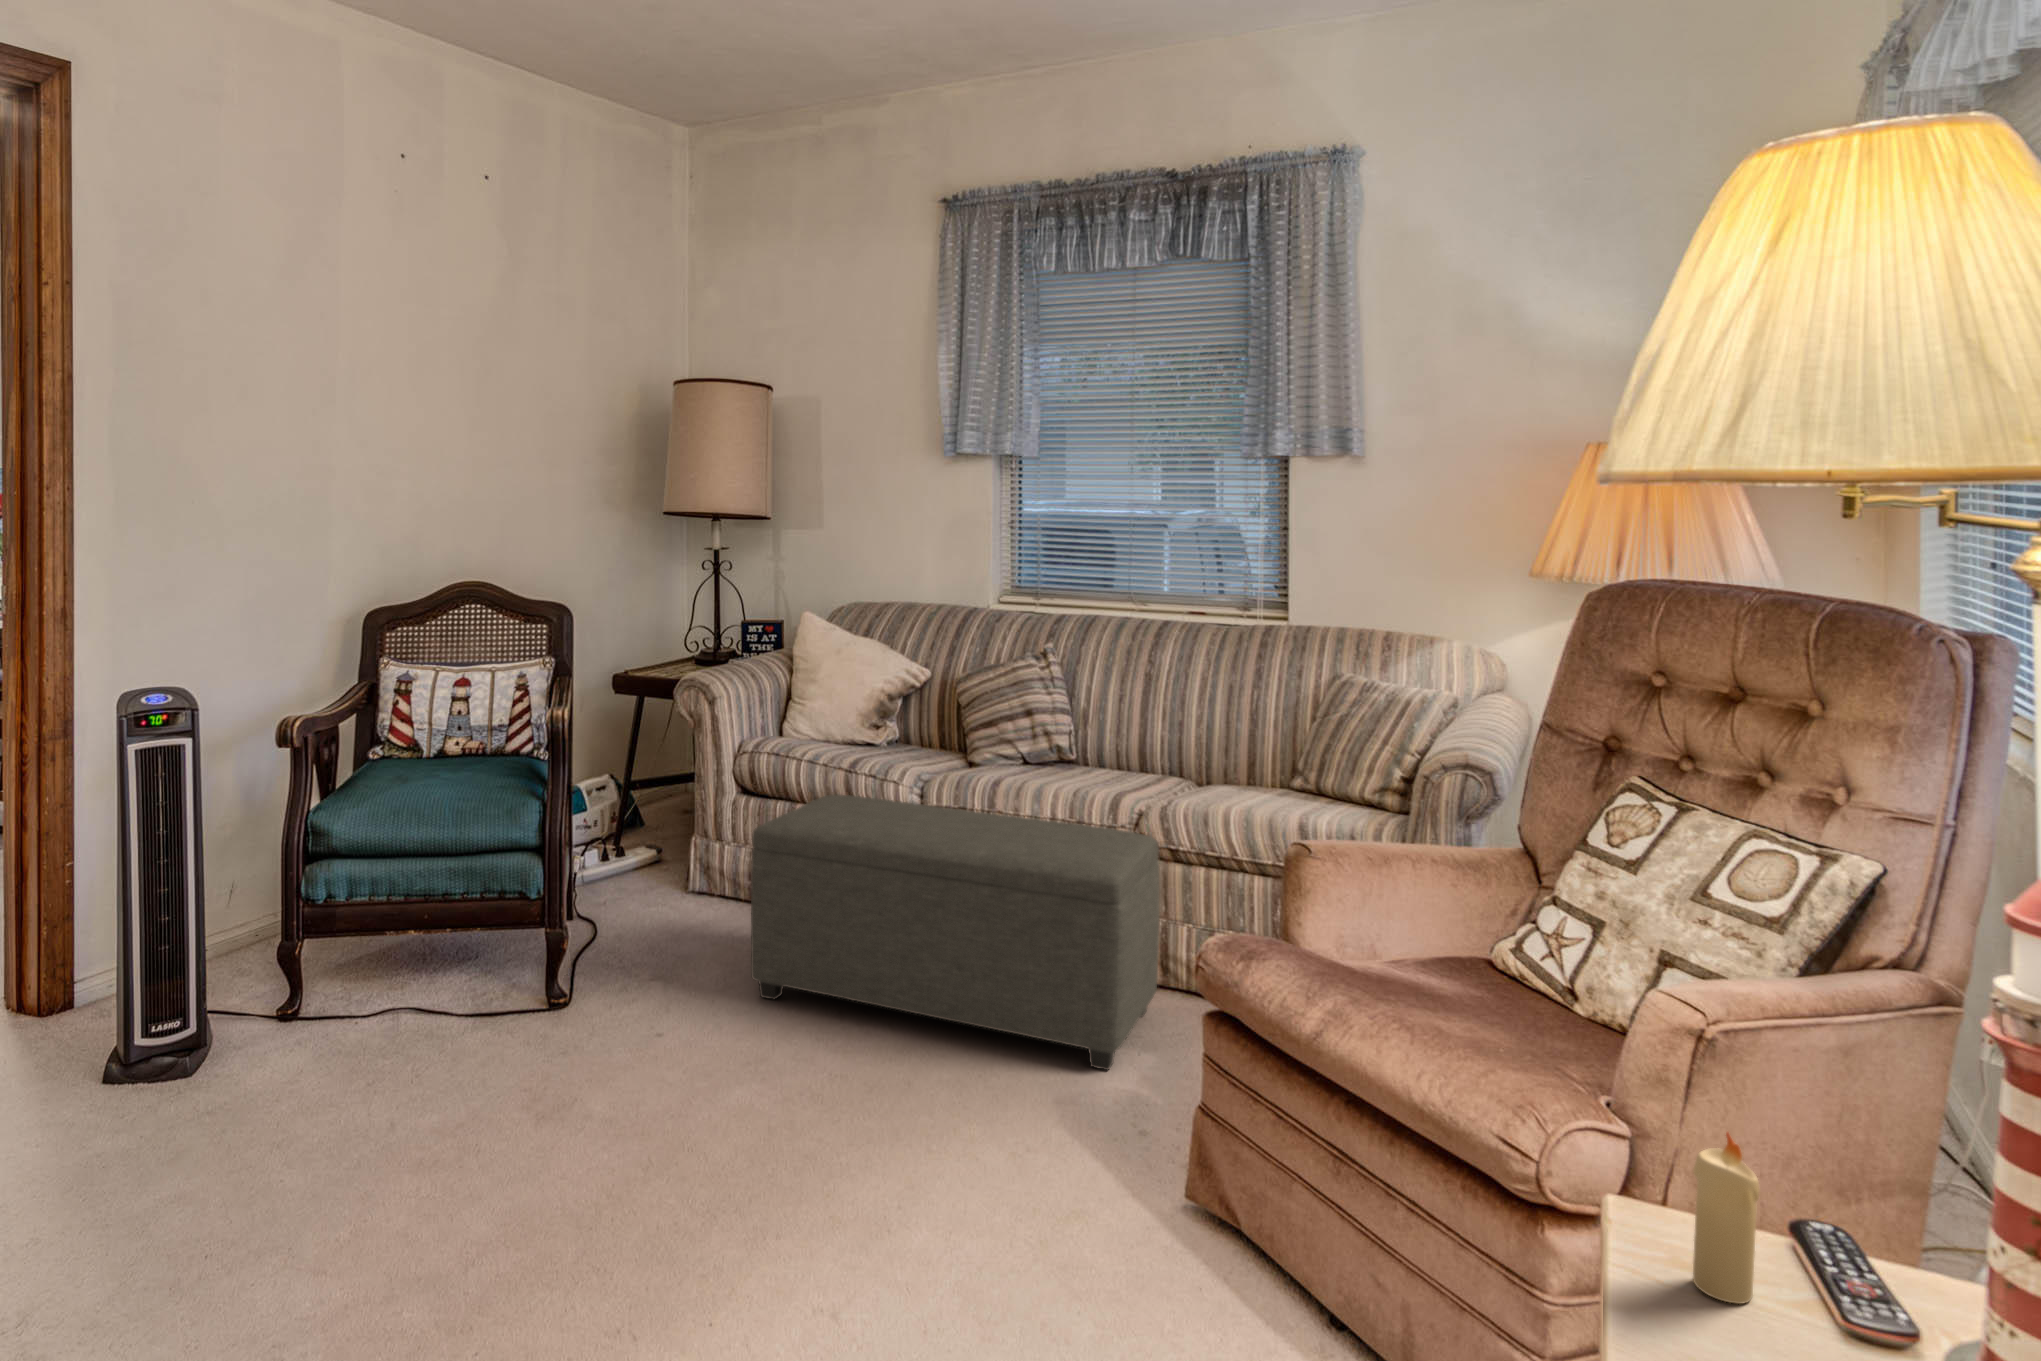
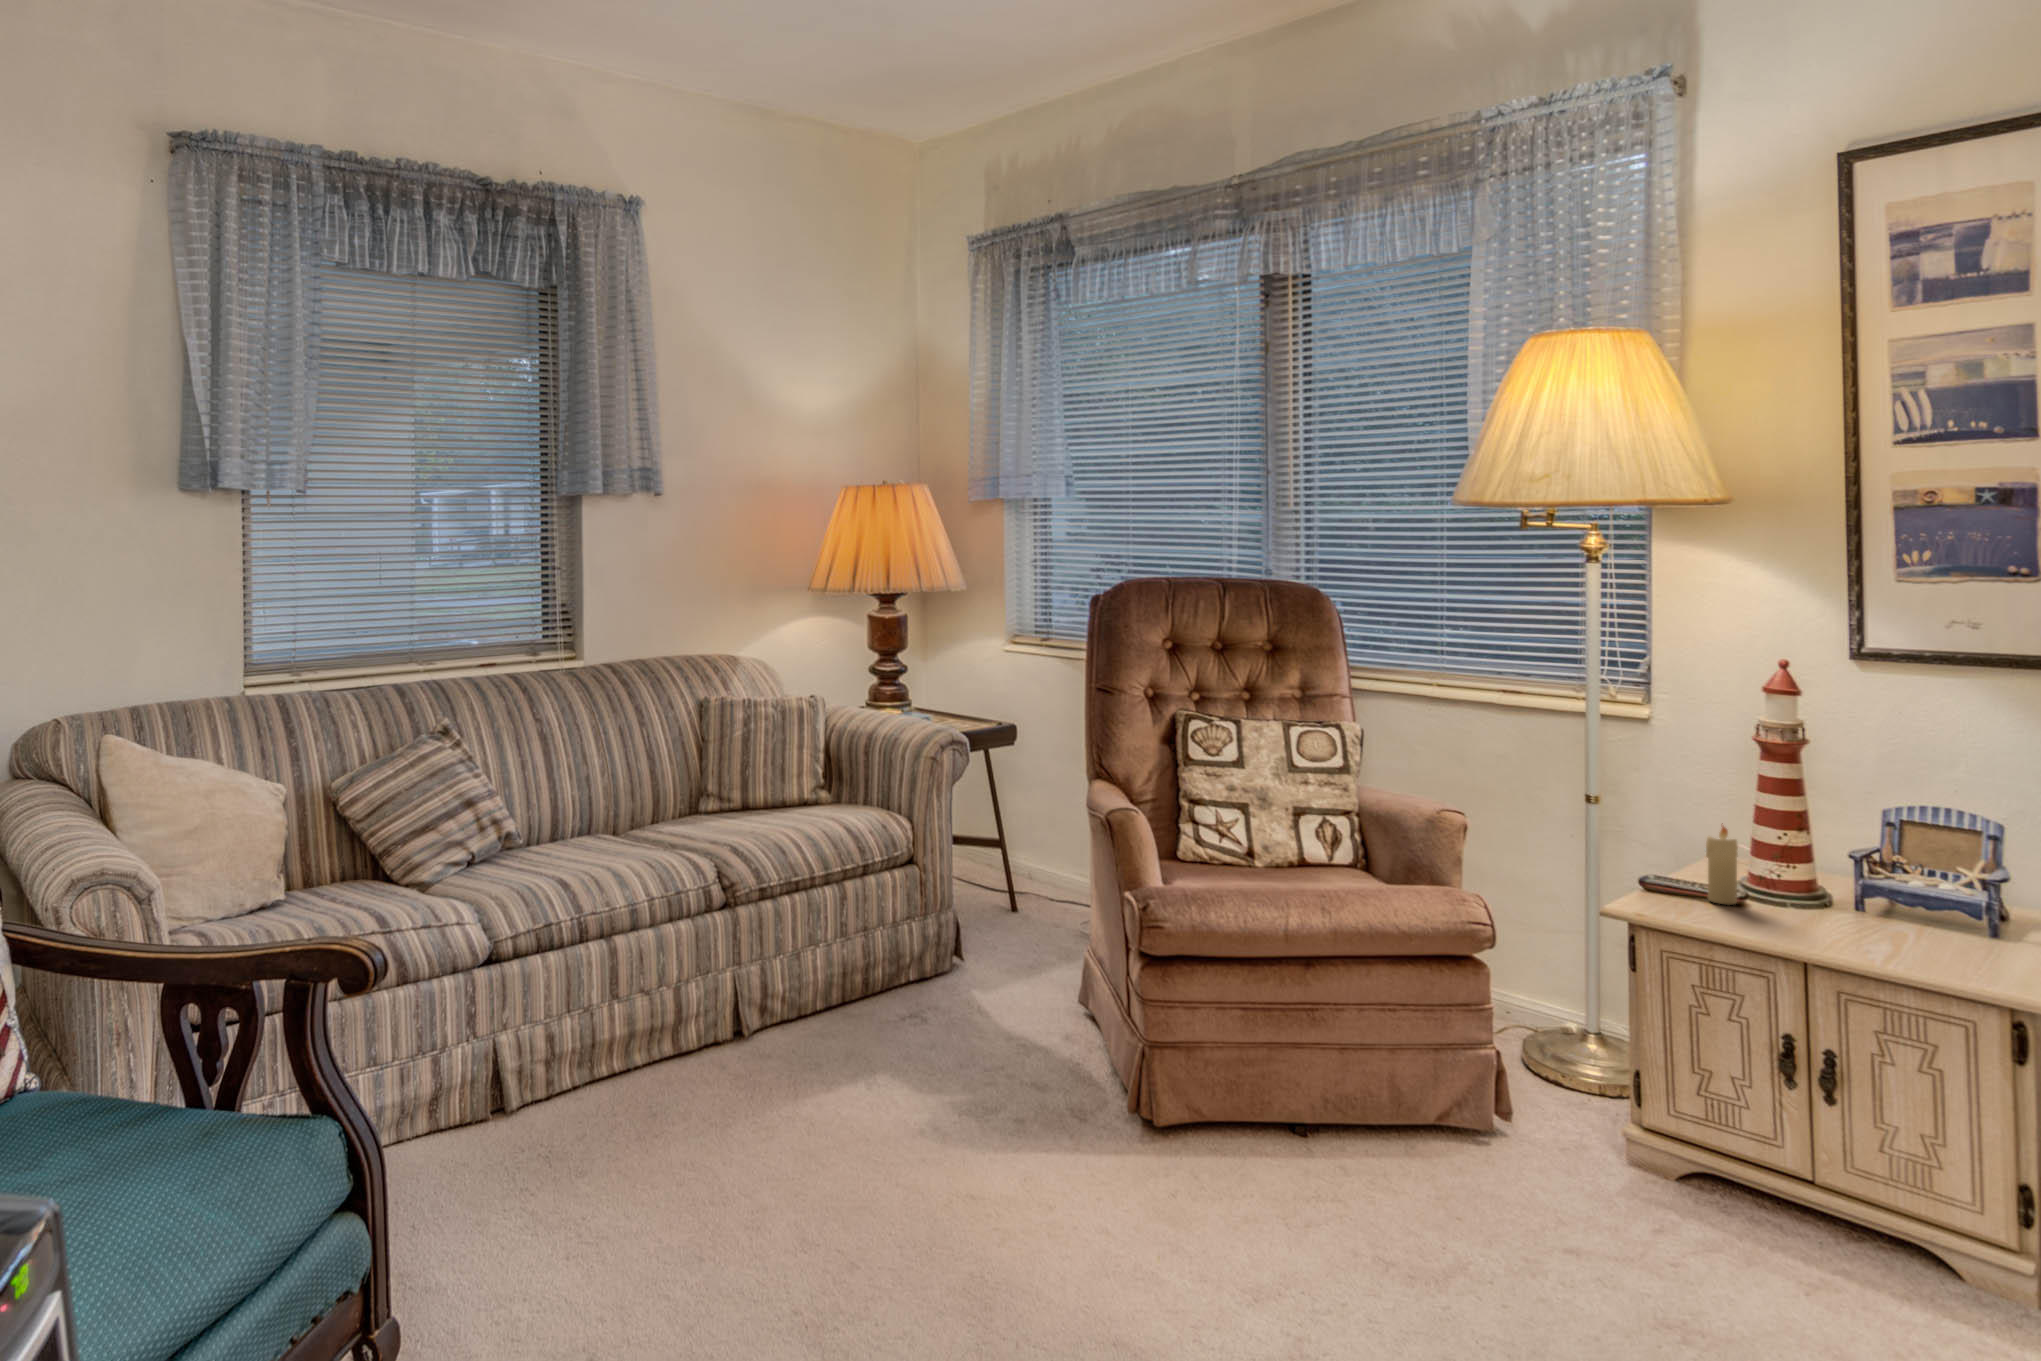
ottoman: present [751,795,1160,1070] -> none [463,874,926,1251]

